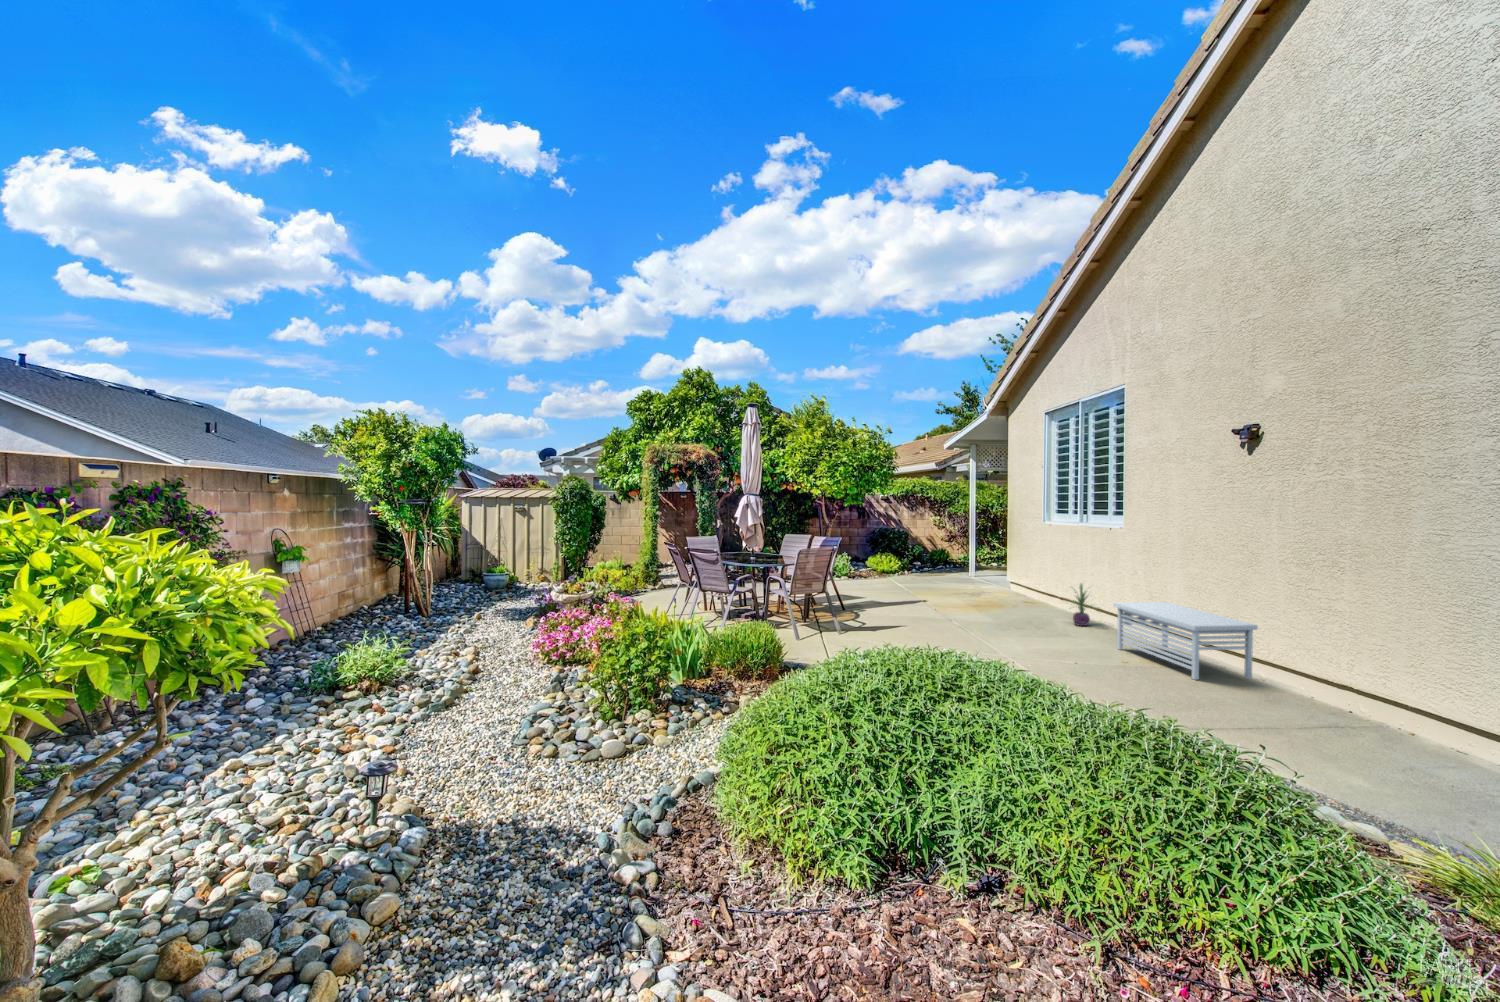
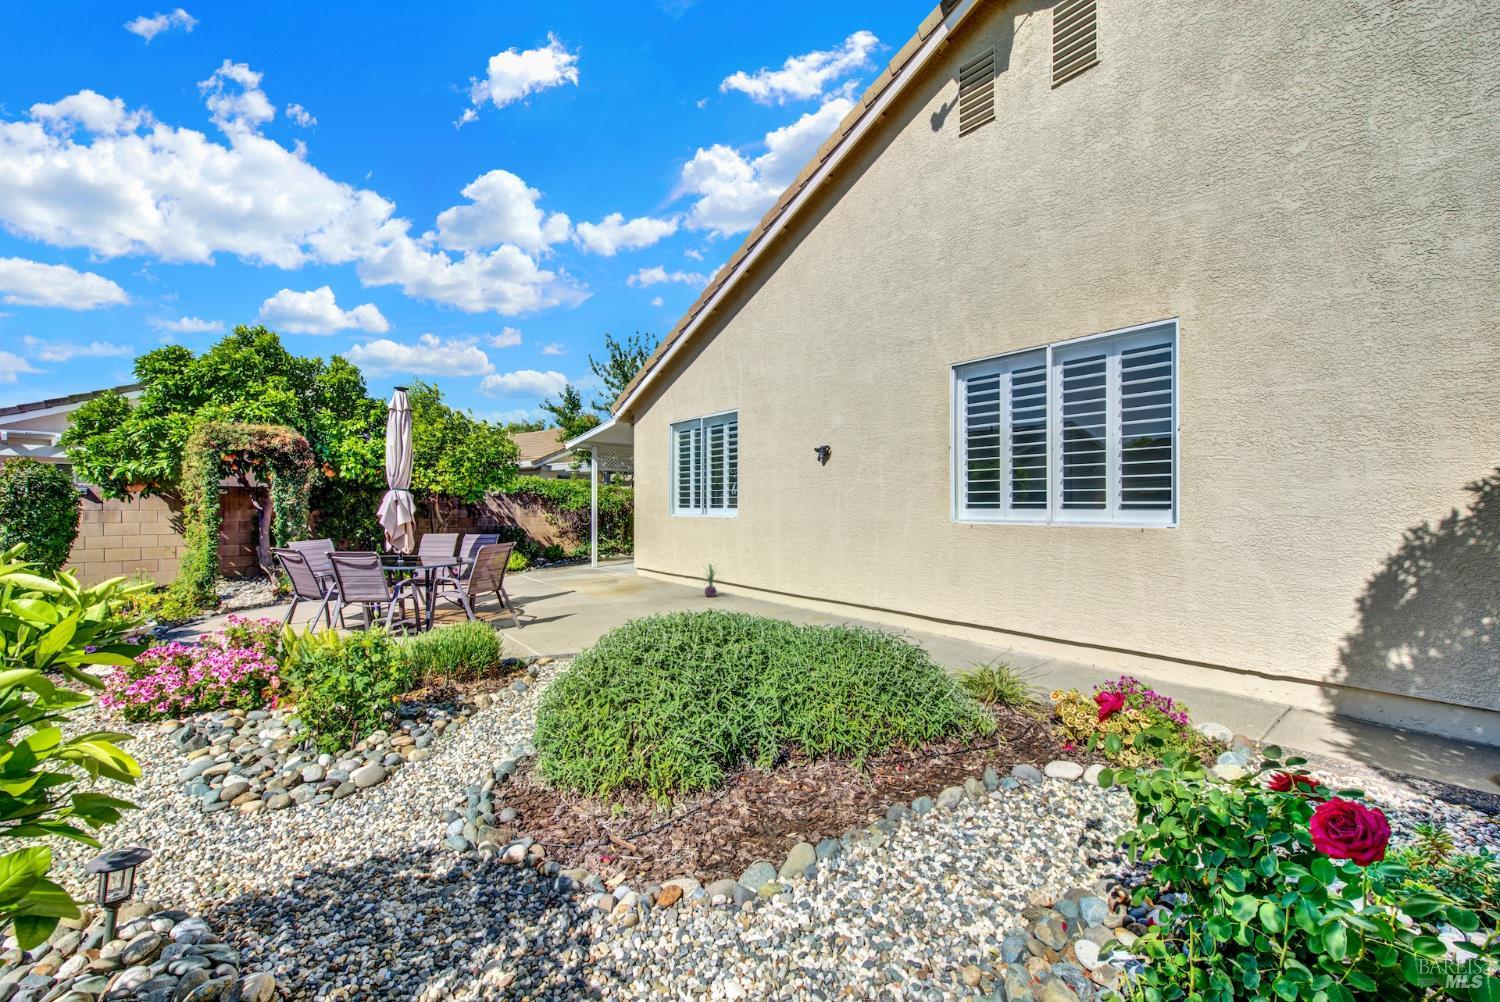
storage bench: present [1113,602,1258,680] -> none [742,571,830,622]

